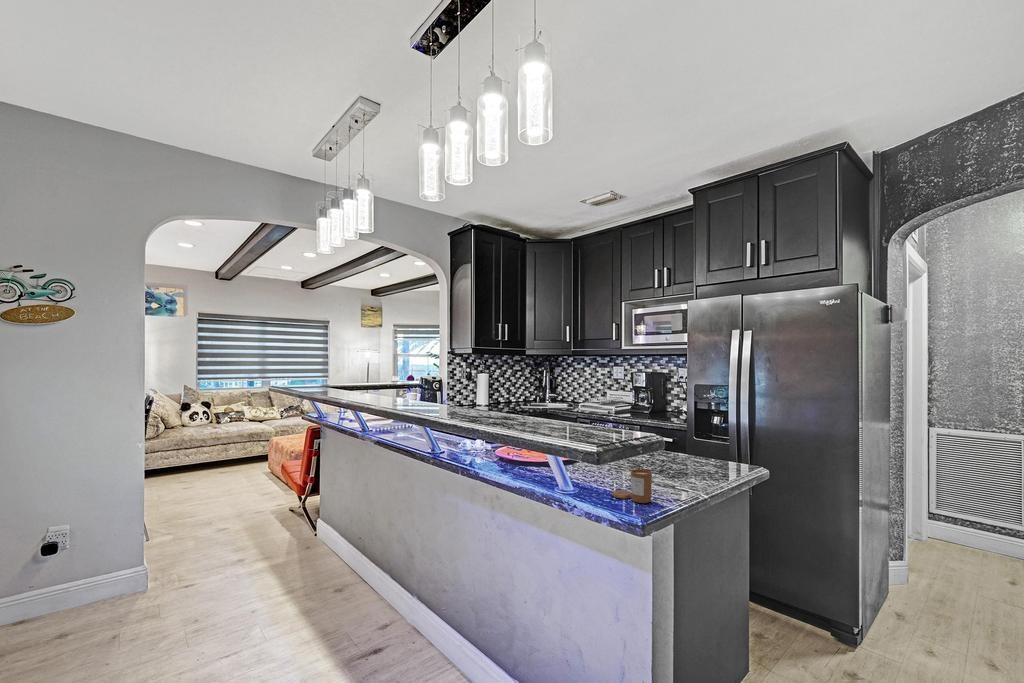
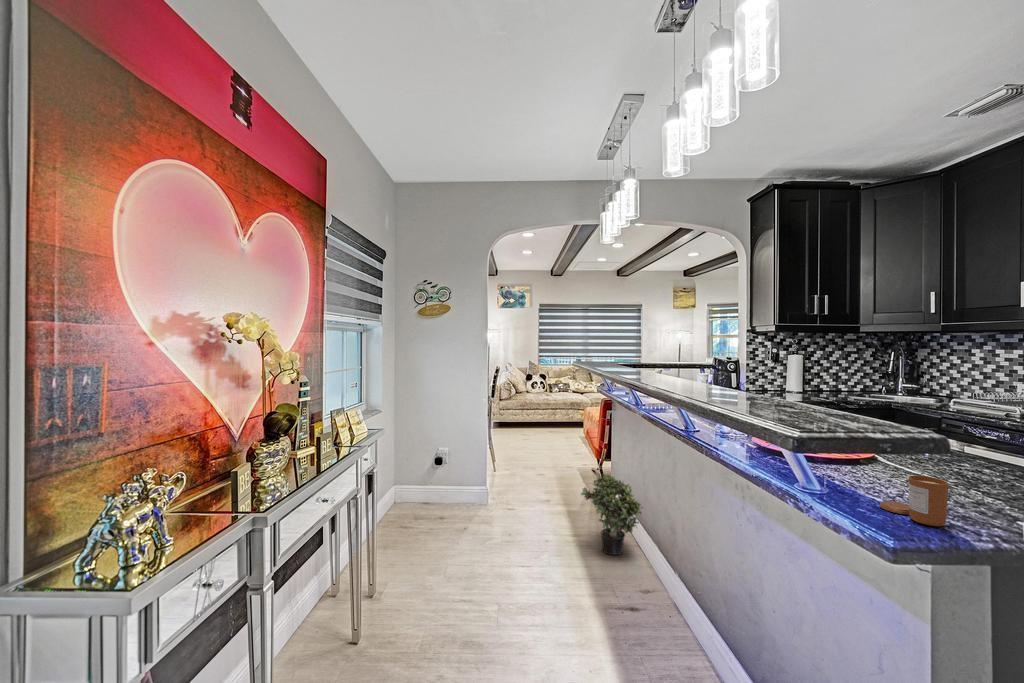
potted plant: none [301,510,372,599] -> present [581,473,643,555]

